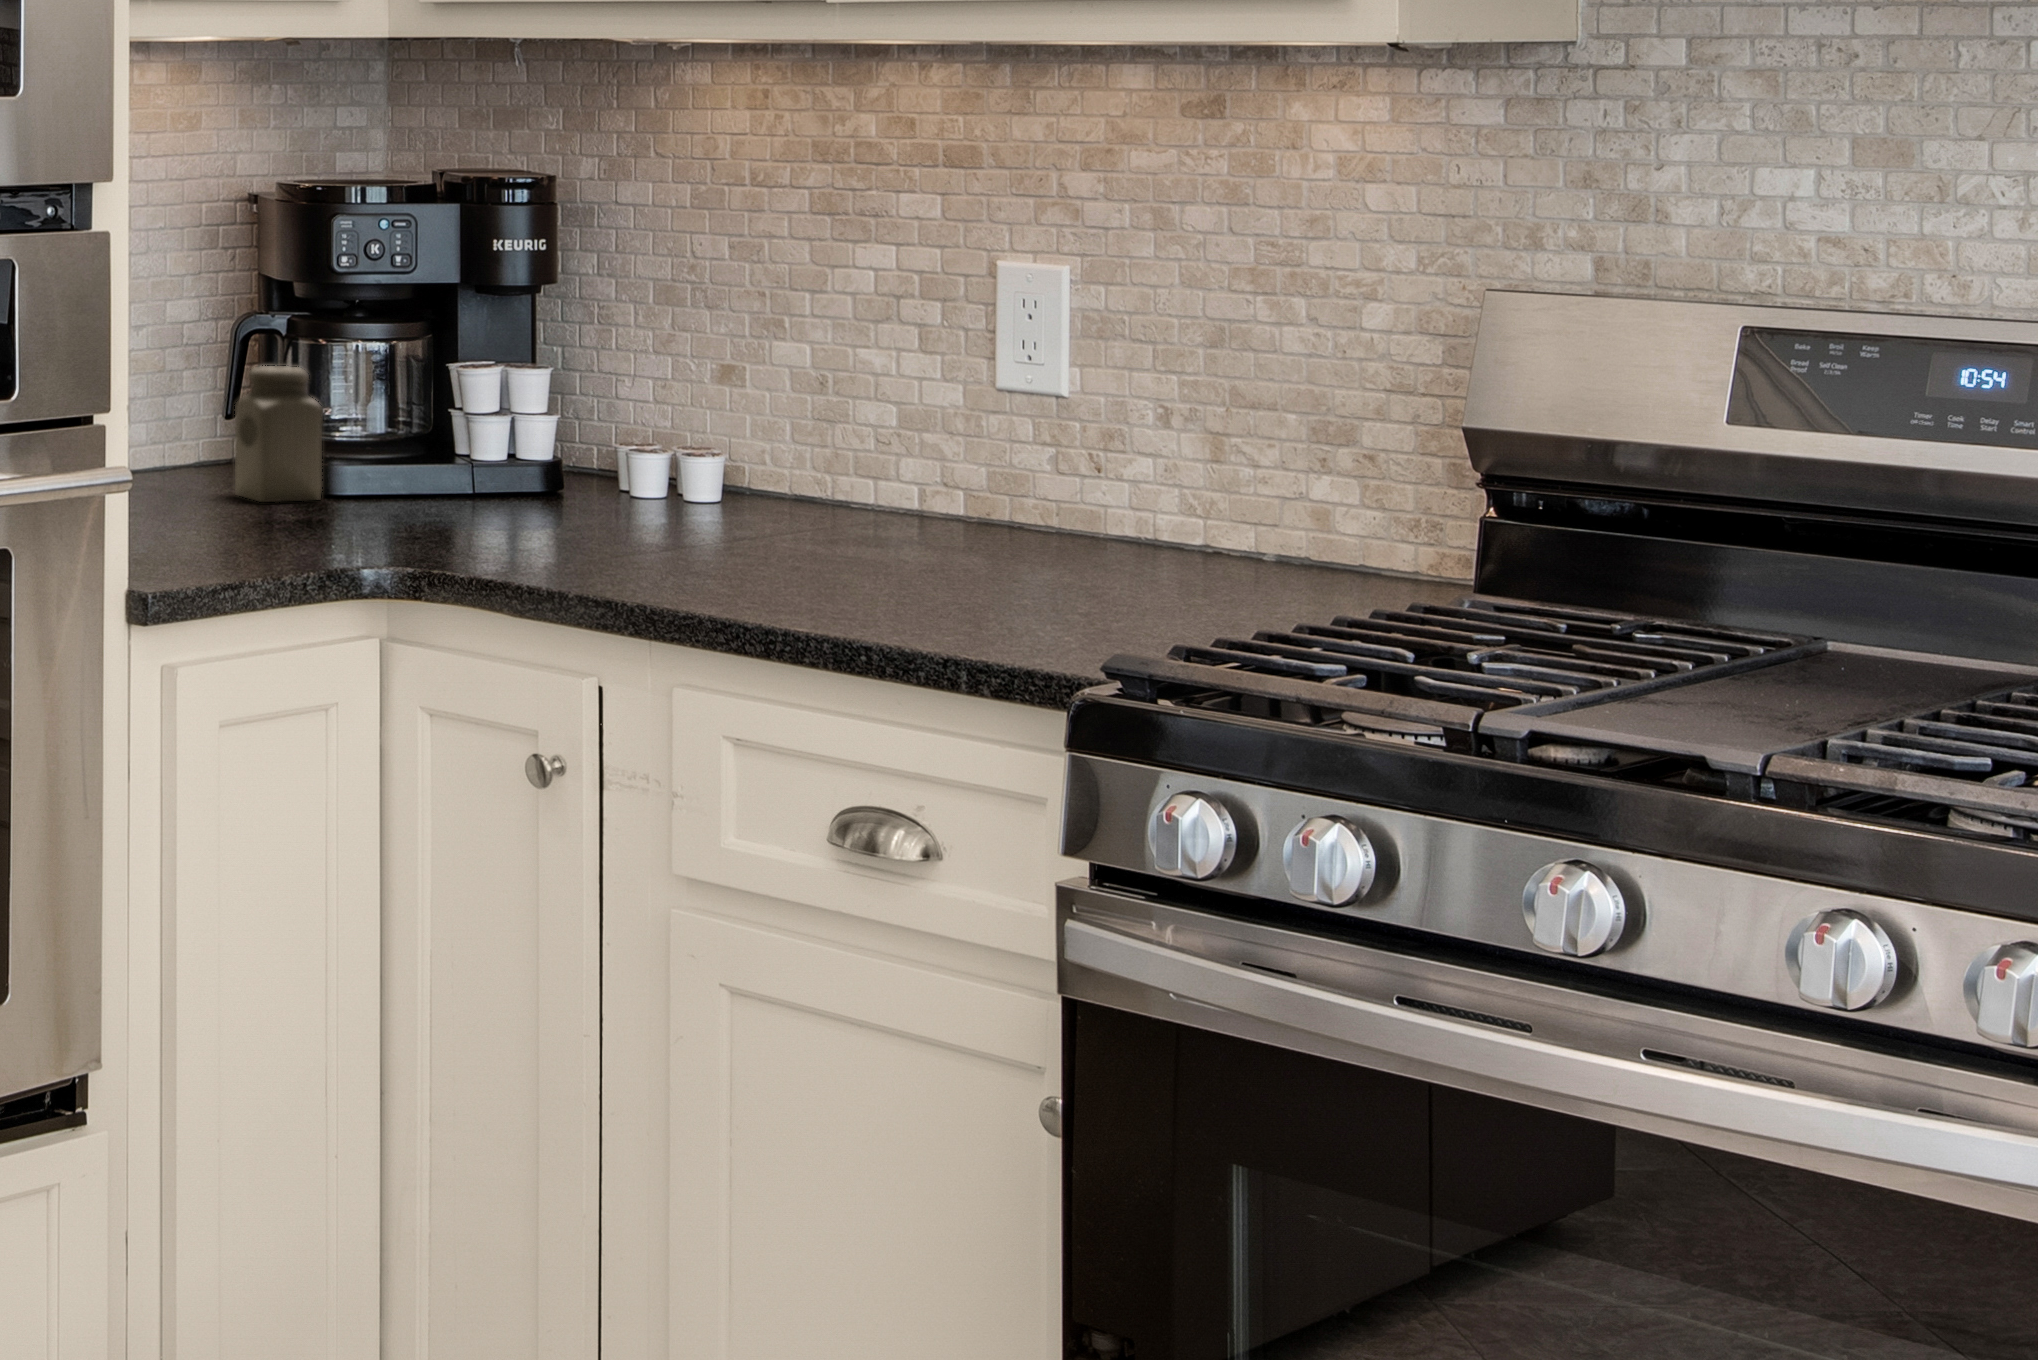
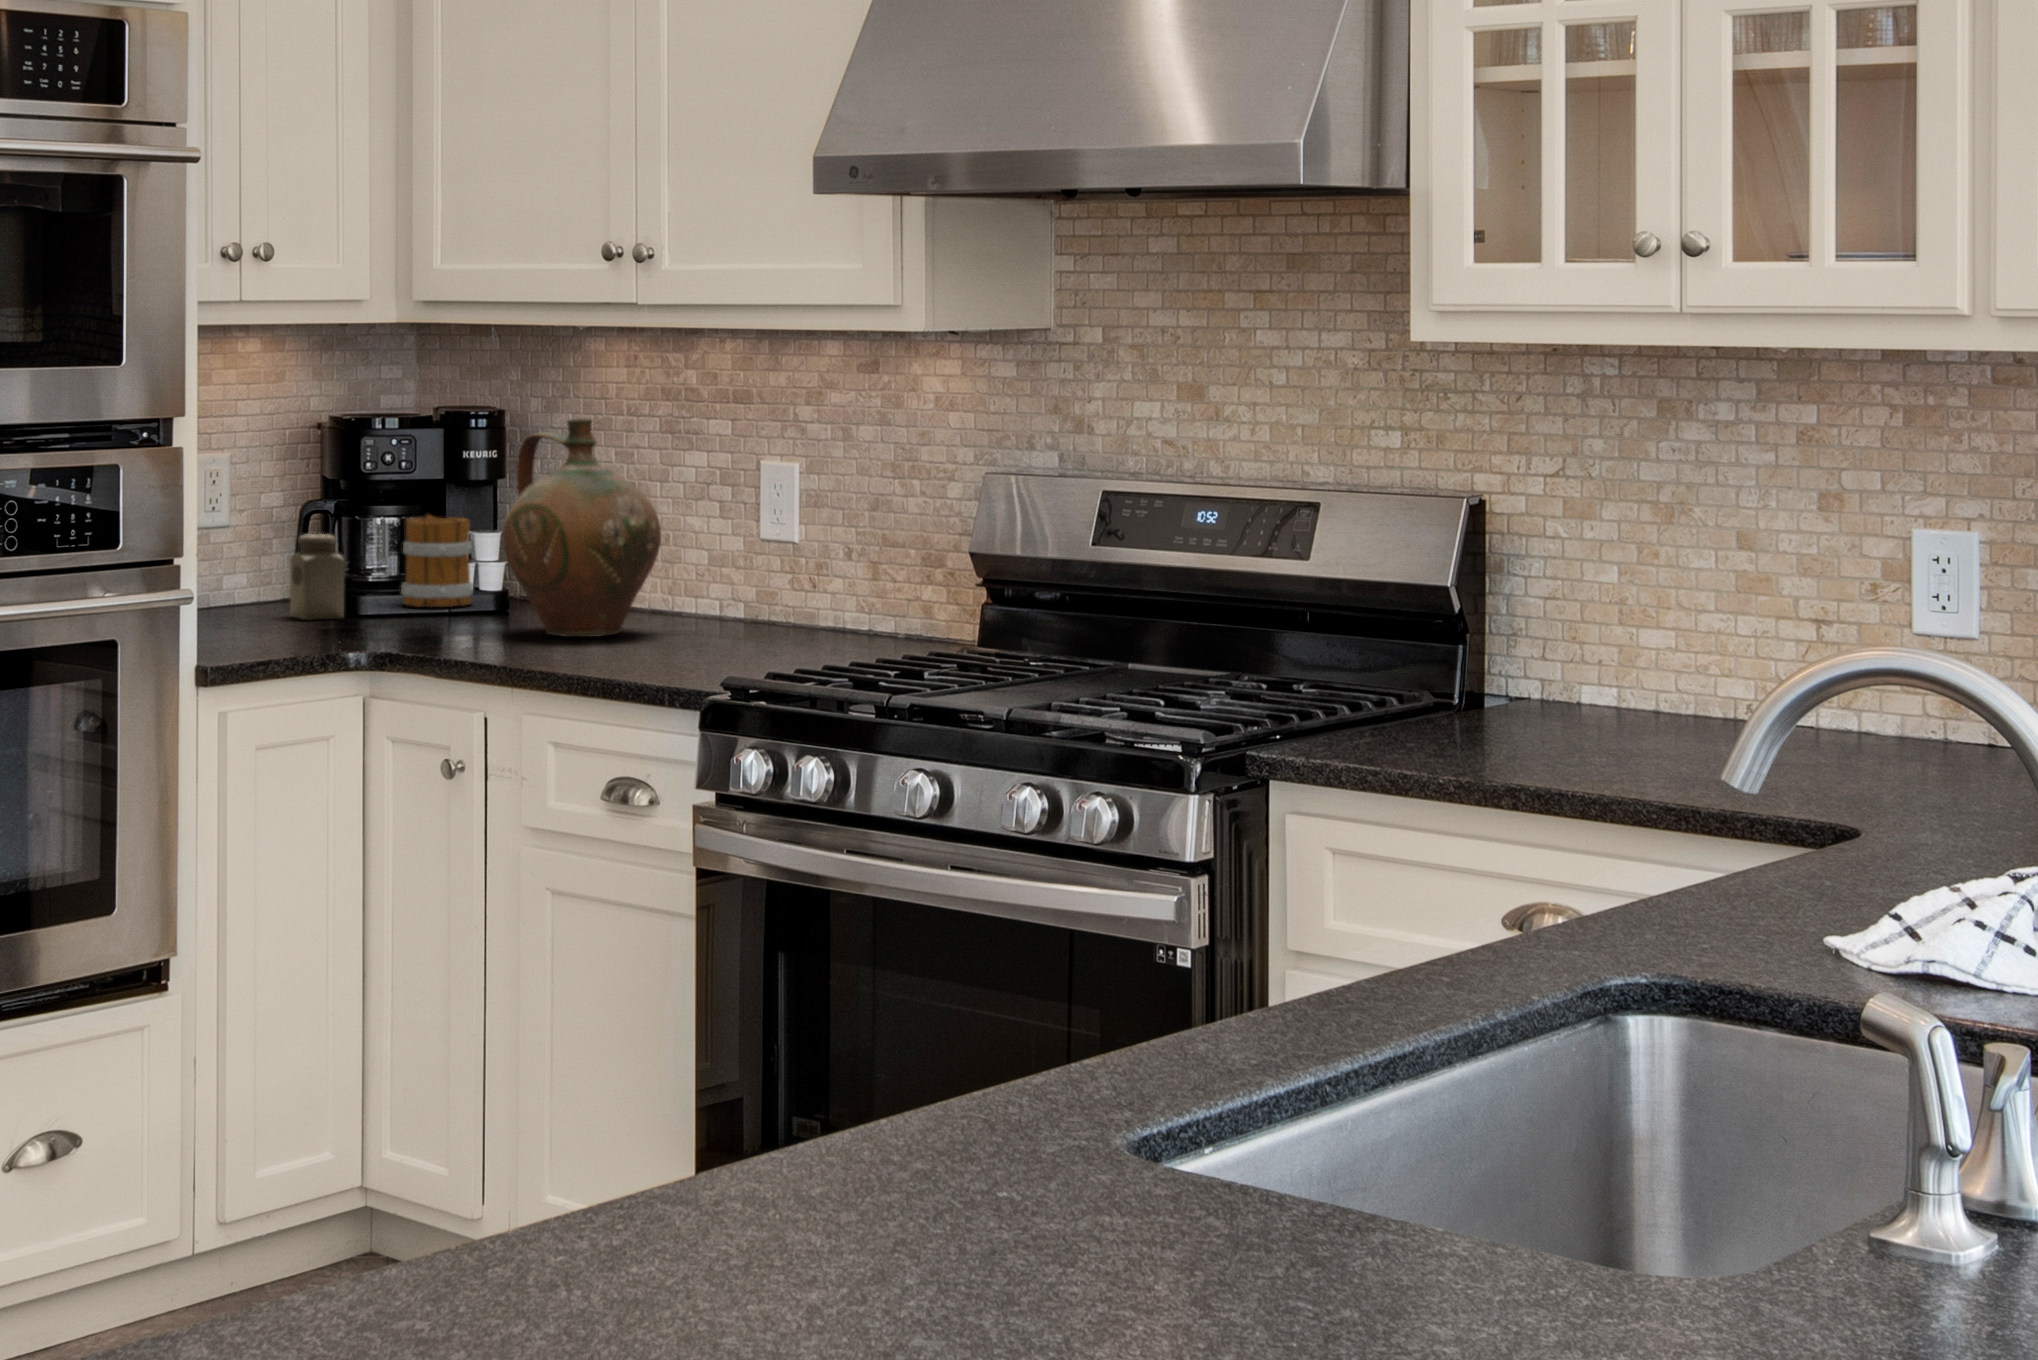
ceramic jug: none [602,186,861,546] -> present [503,418,661,637]
mug: none [395,314,512,482] -> present [401,515,473,607]

